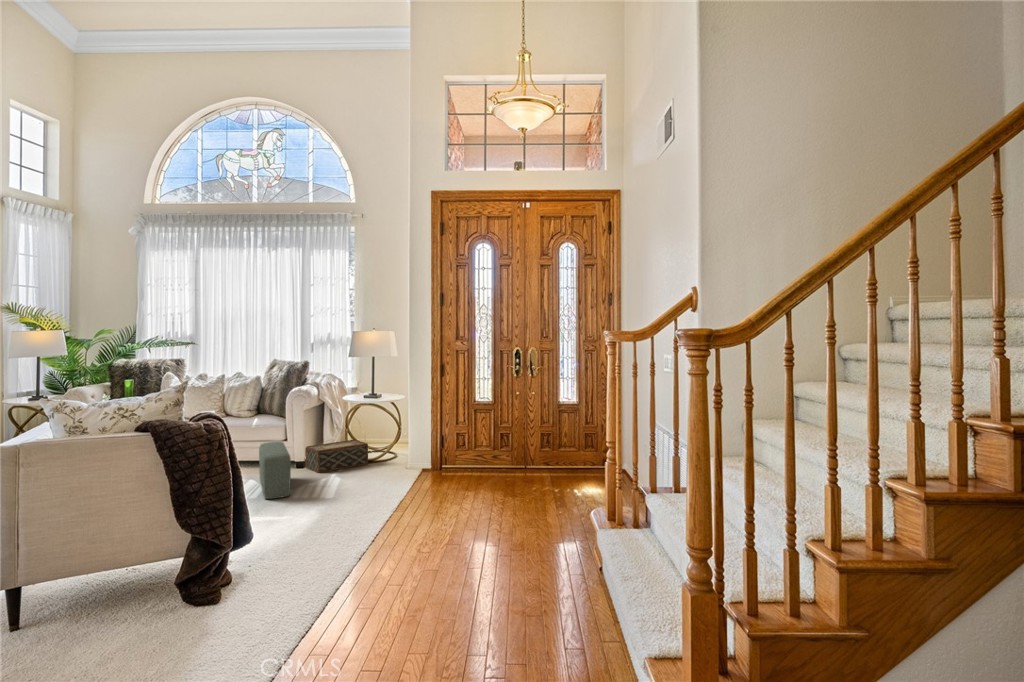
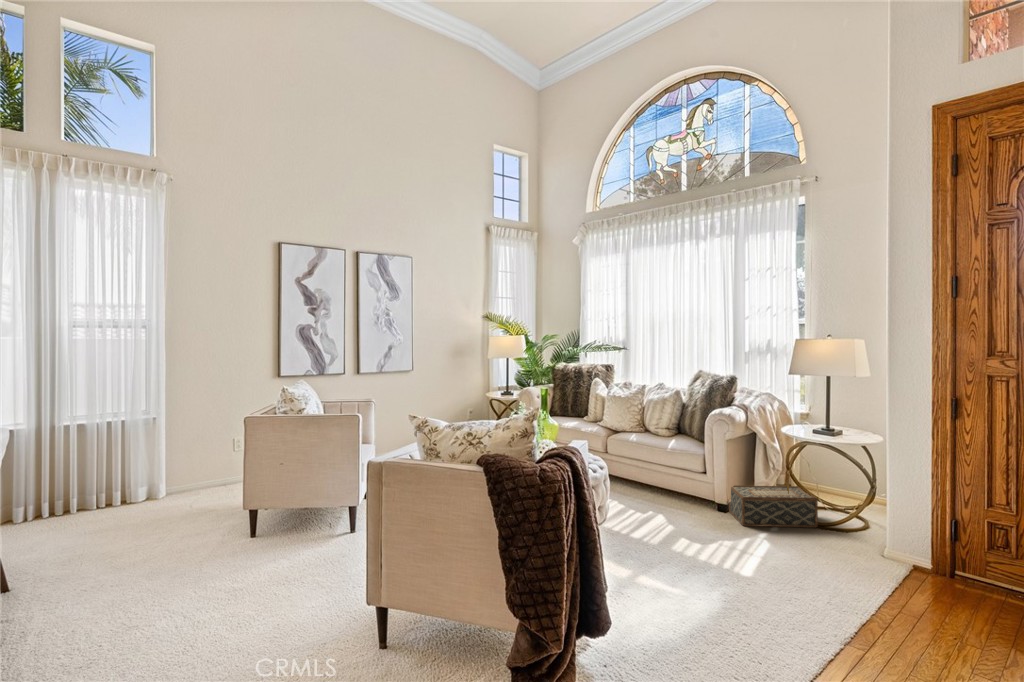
pouf: present [259,442,291,499] -> none [662,476,697,559]

